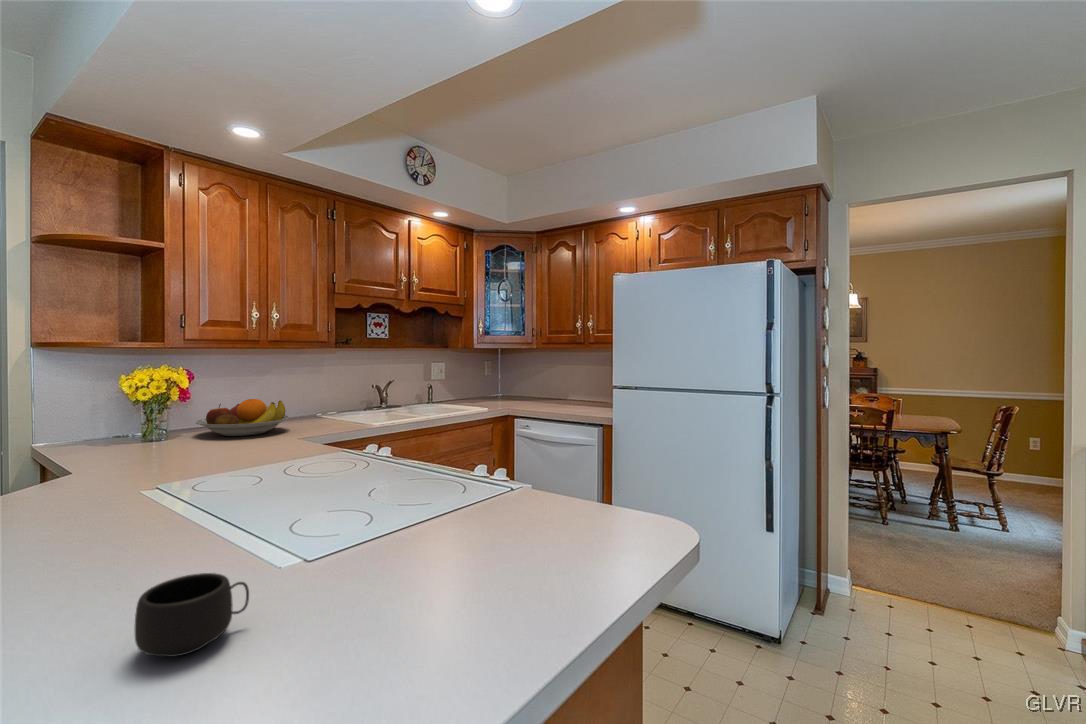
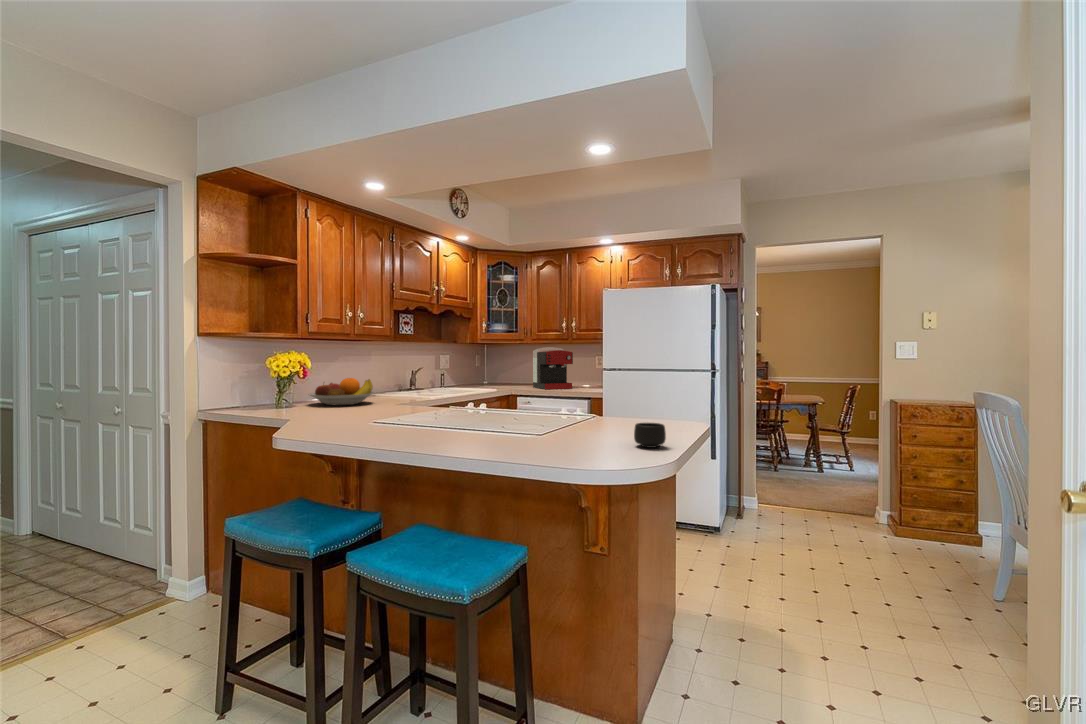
coffee maker: none [542,353,590,409] -> present [533,347,573,389]
mug: present [135,573,249,657] -> present [634,423,666,448]

